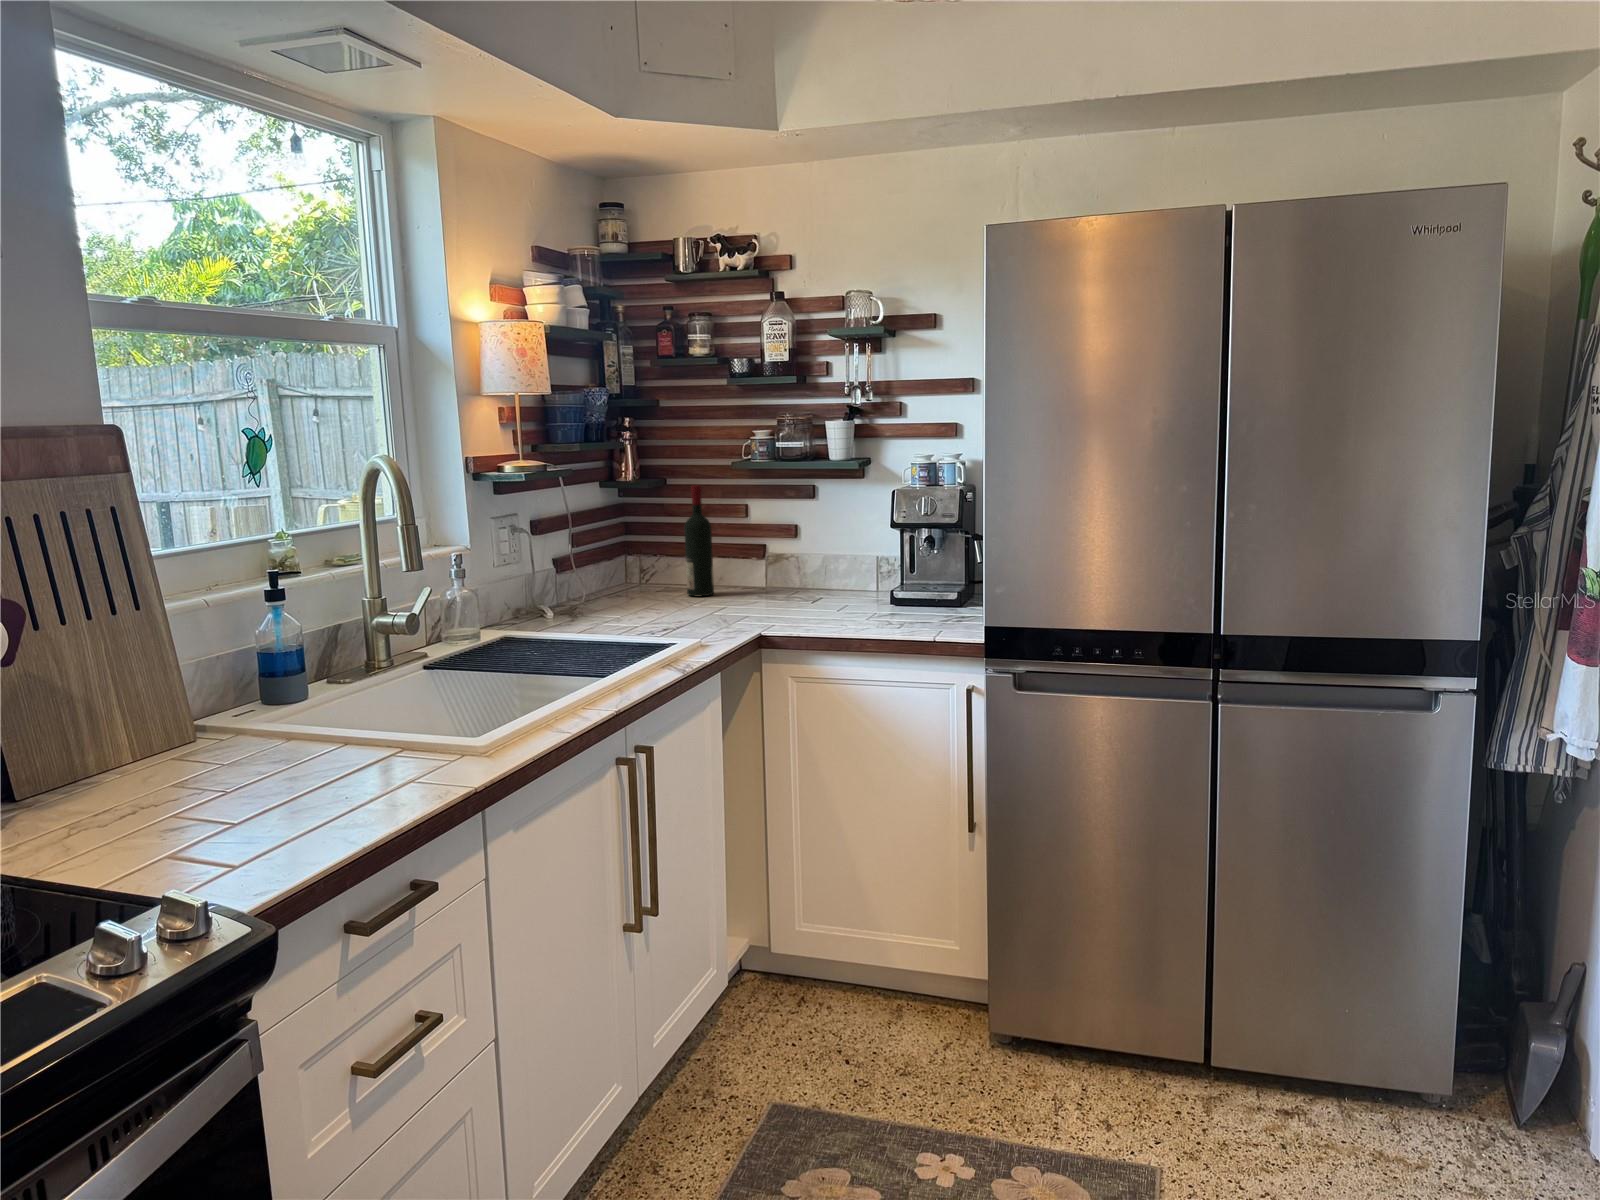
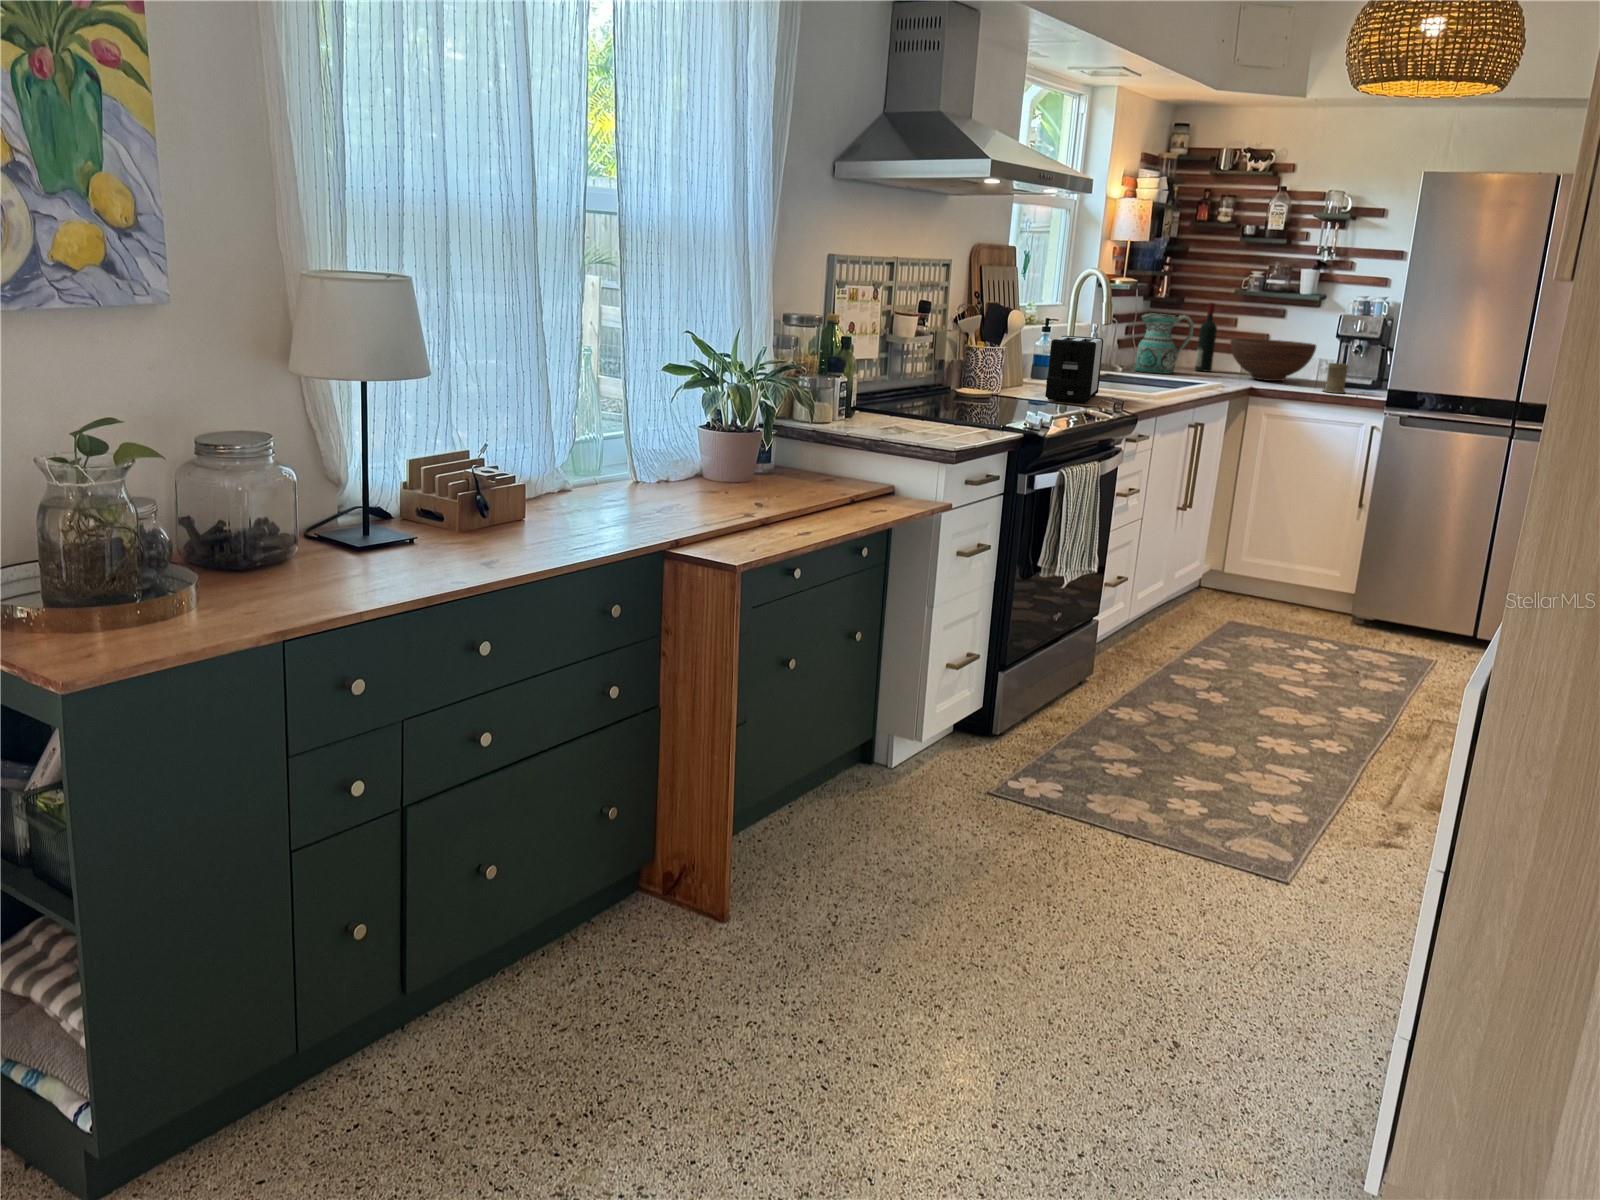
ceramic pitcher: none [570,512,663,617] -> present [1134,314,1194,374]
fruit bowl: none [725,536,863,609] -> present [1230,338,1316,381]
mug: none [878,576,930,631] -> present [1324,363,1348,393]
toaster: none [119,618,354,815] -> present [1045,336,1103,403]

